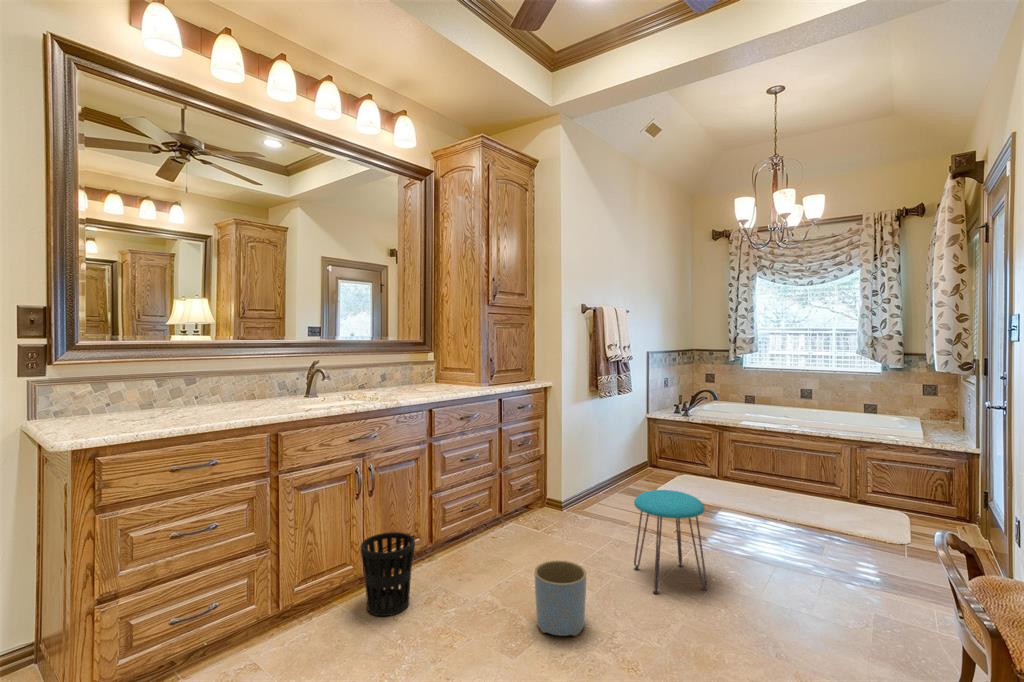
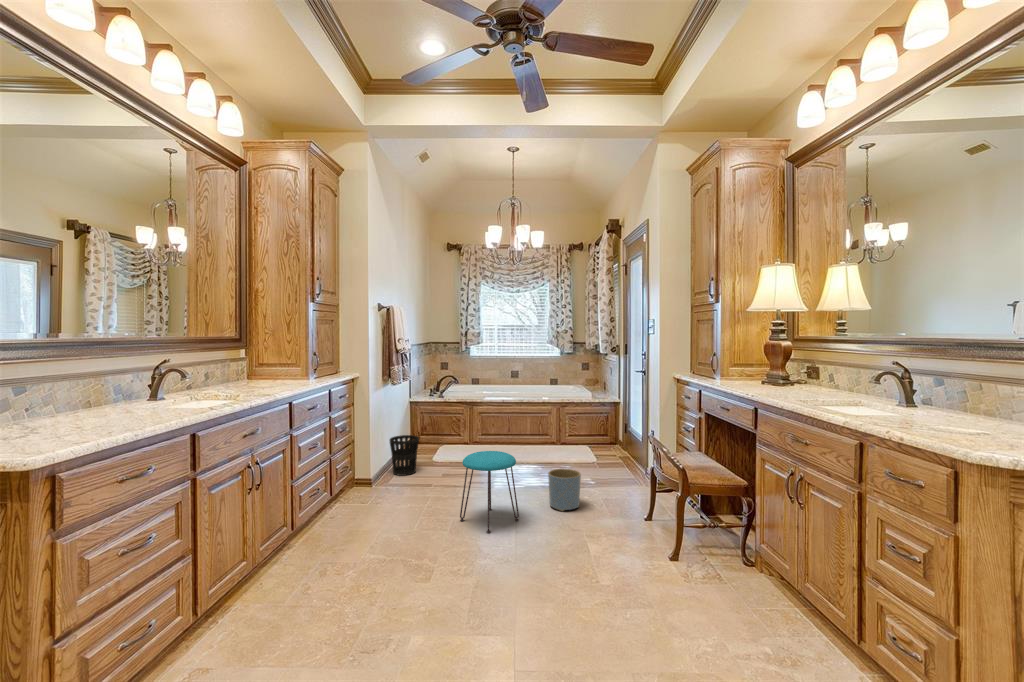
wastebasket: present [361,532,415,616] -> present [390,435,419,476]
planter: present [535,560,586,636] -> present [548,469,581,511]

